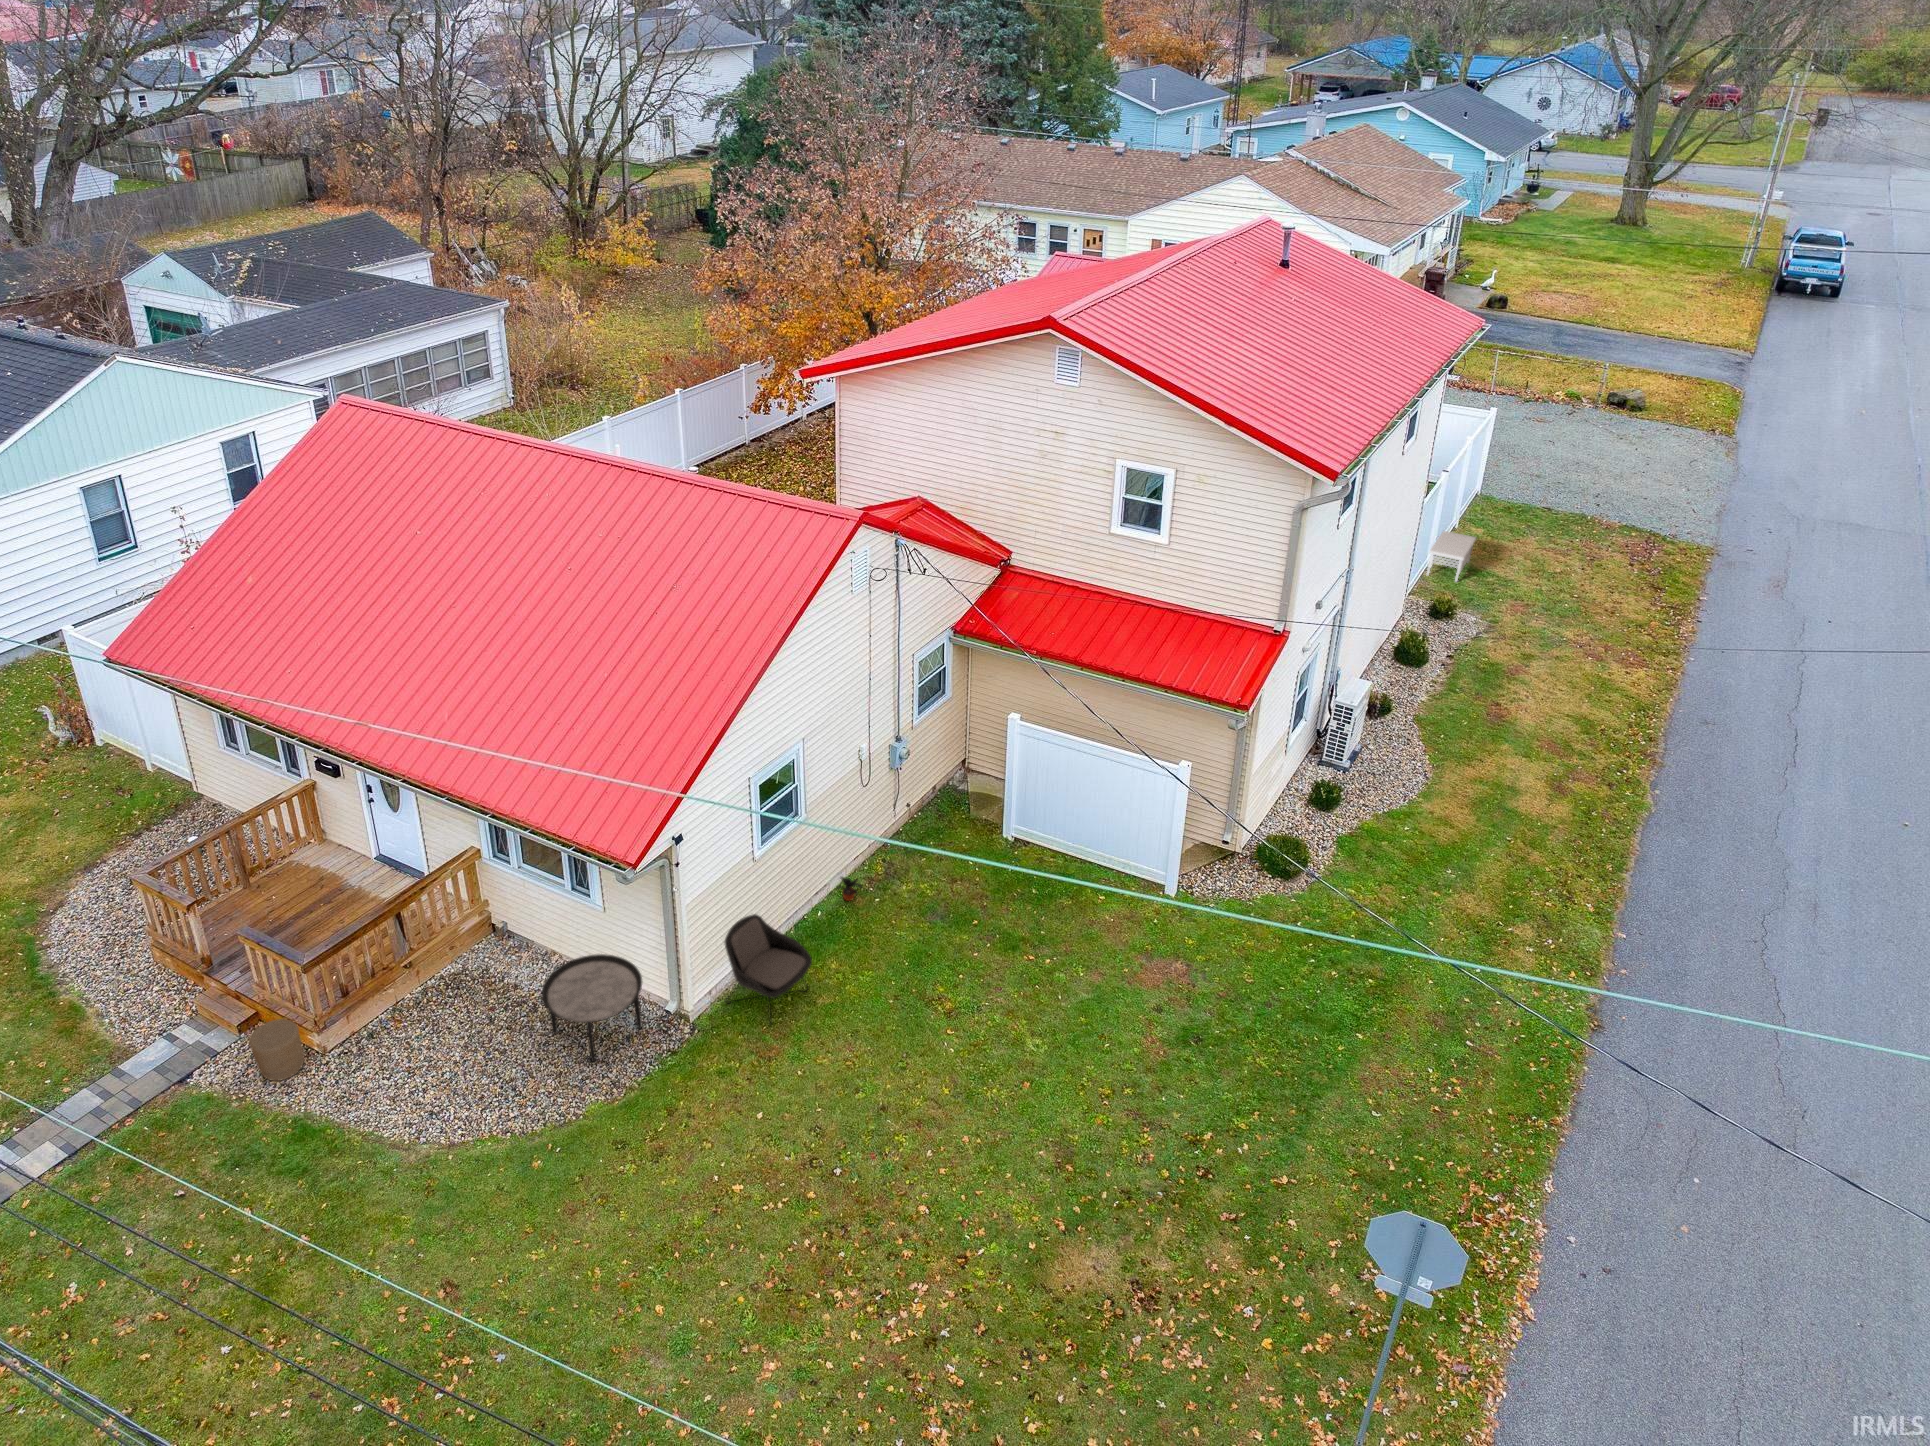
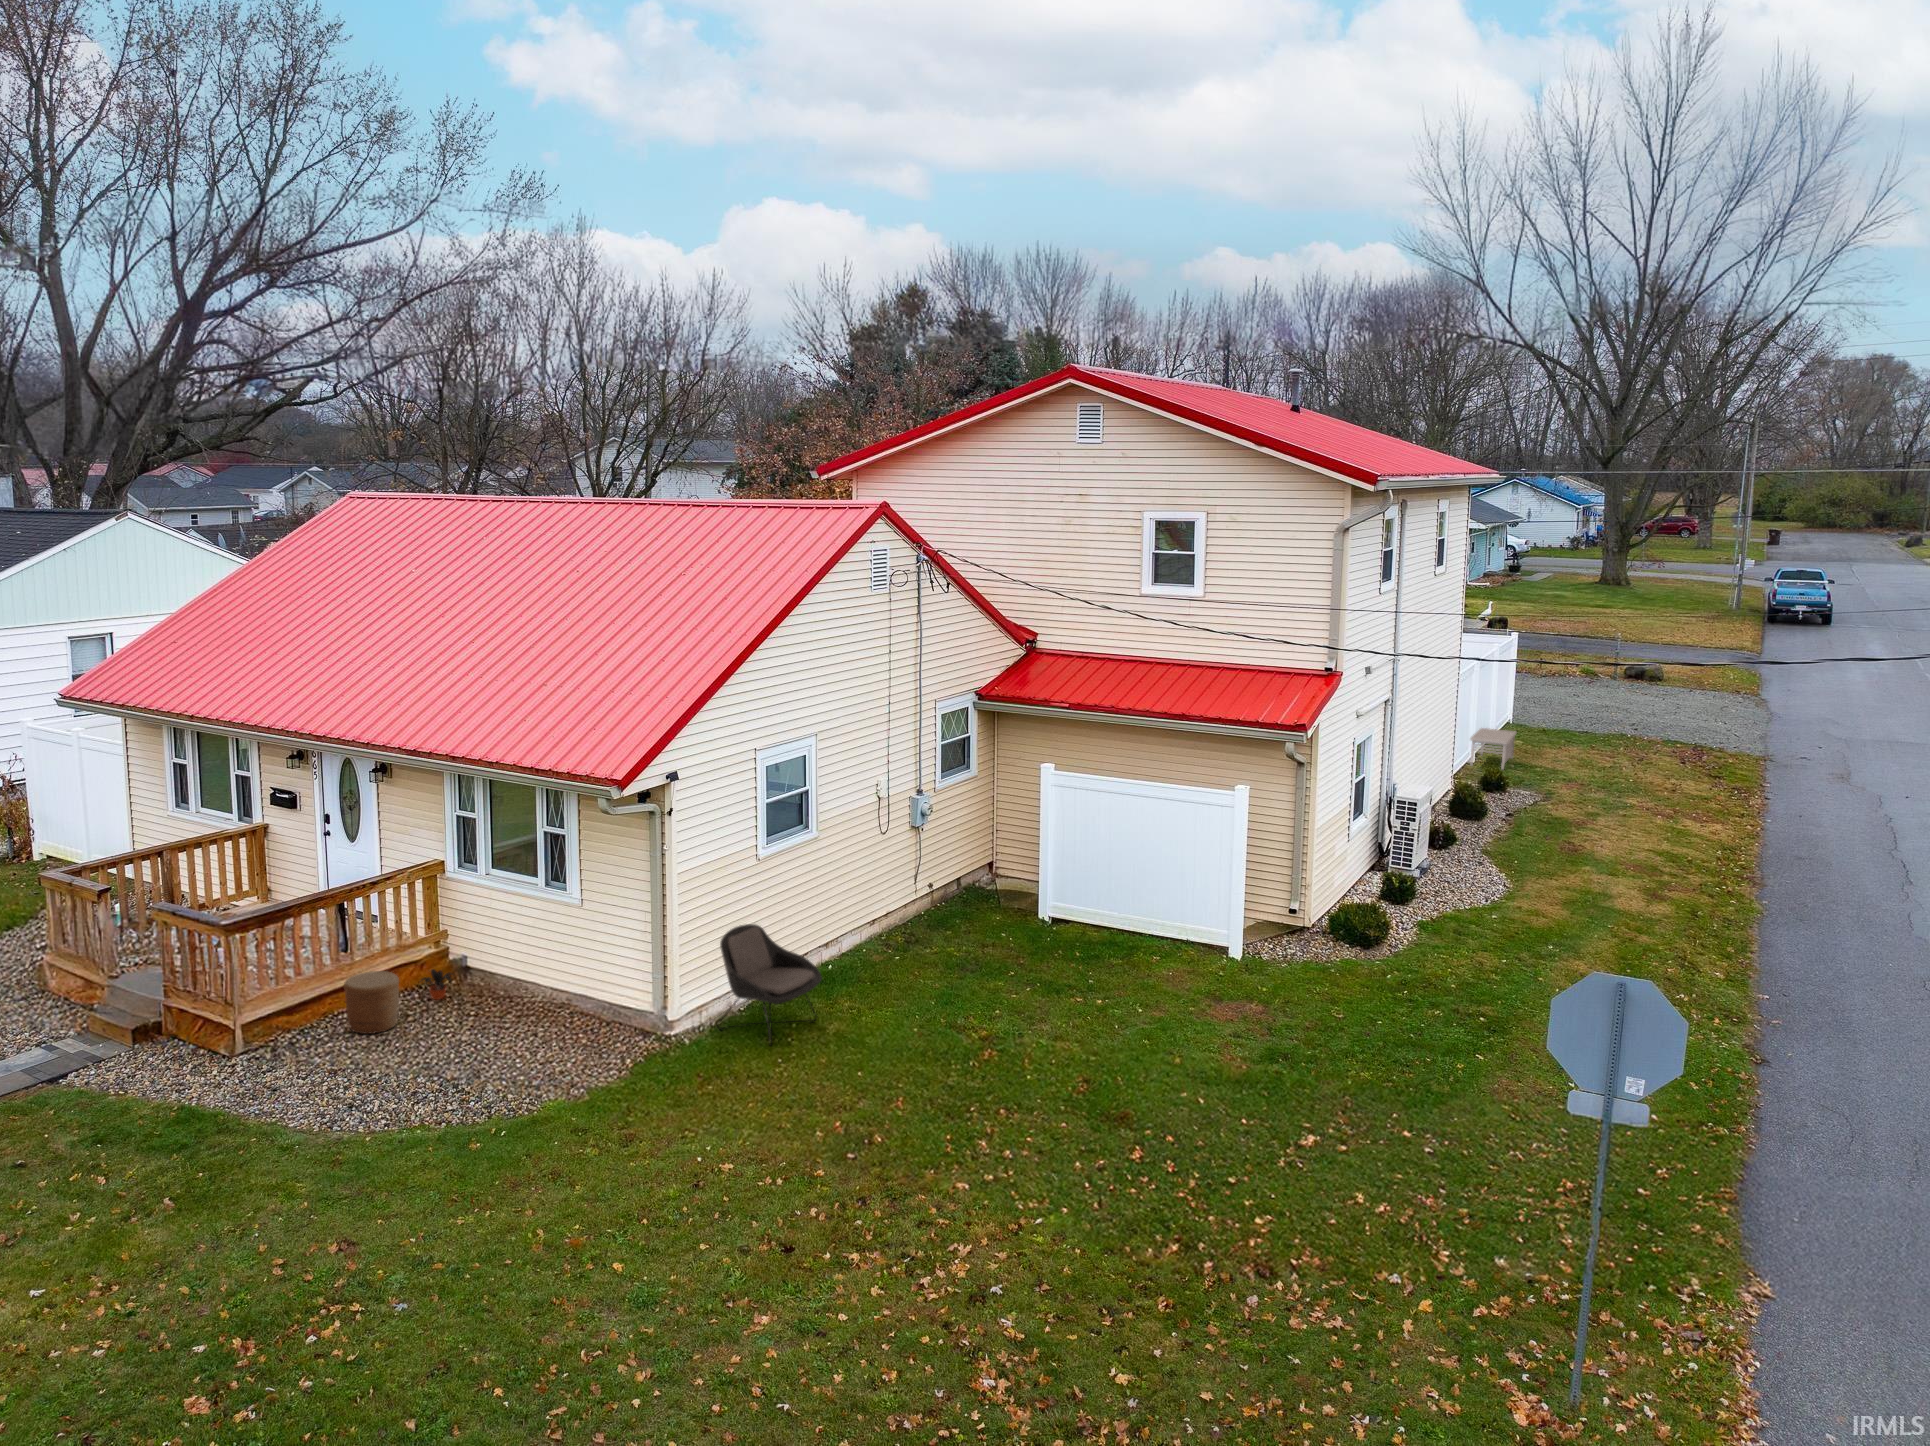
potted plant: present [837,877,863,901] -> present [420,969,452,999]
round table: present [541,954,642,1062] -> none [500,962,621,1071]
woven basket: present [249,1019,304,1081] -> present [344,971,399,1034]

